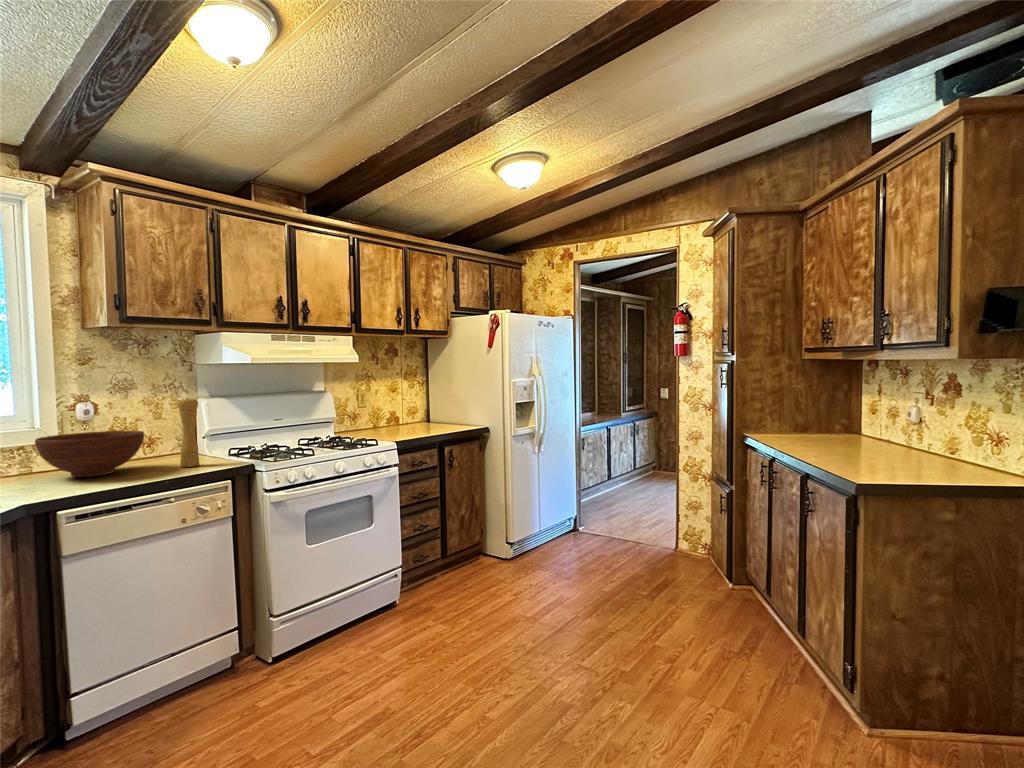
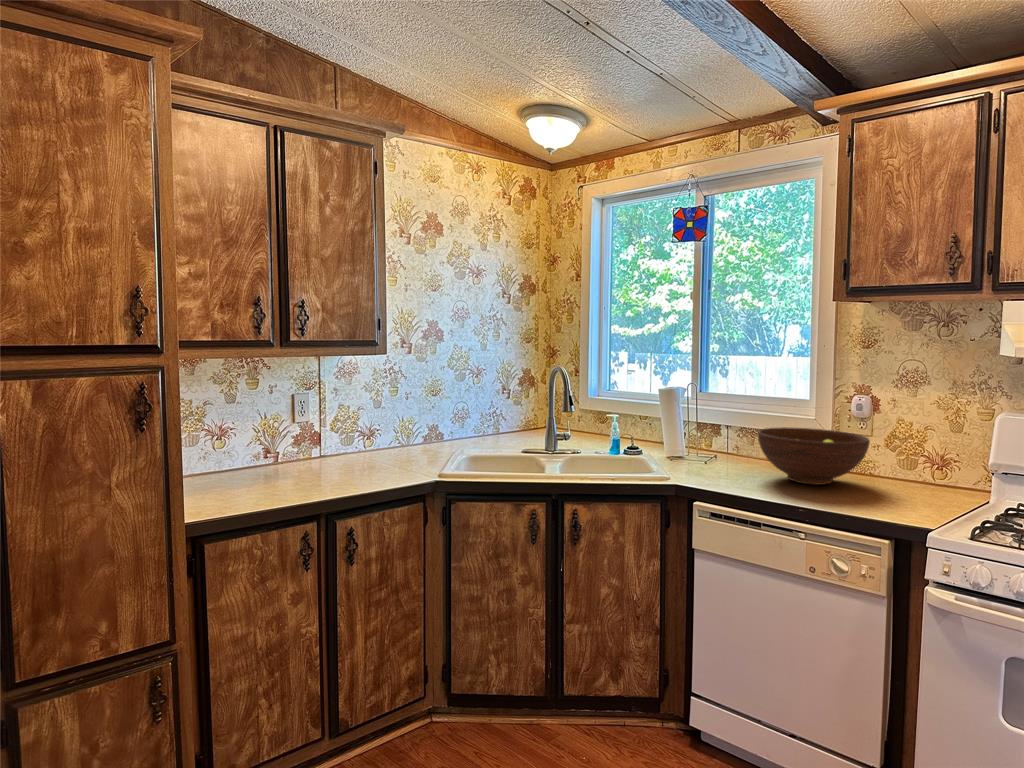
pepper mill: present [178,398,199,467] -> none [879,405,913,508]

